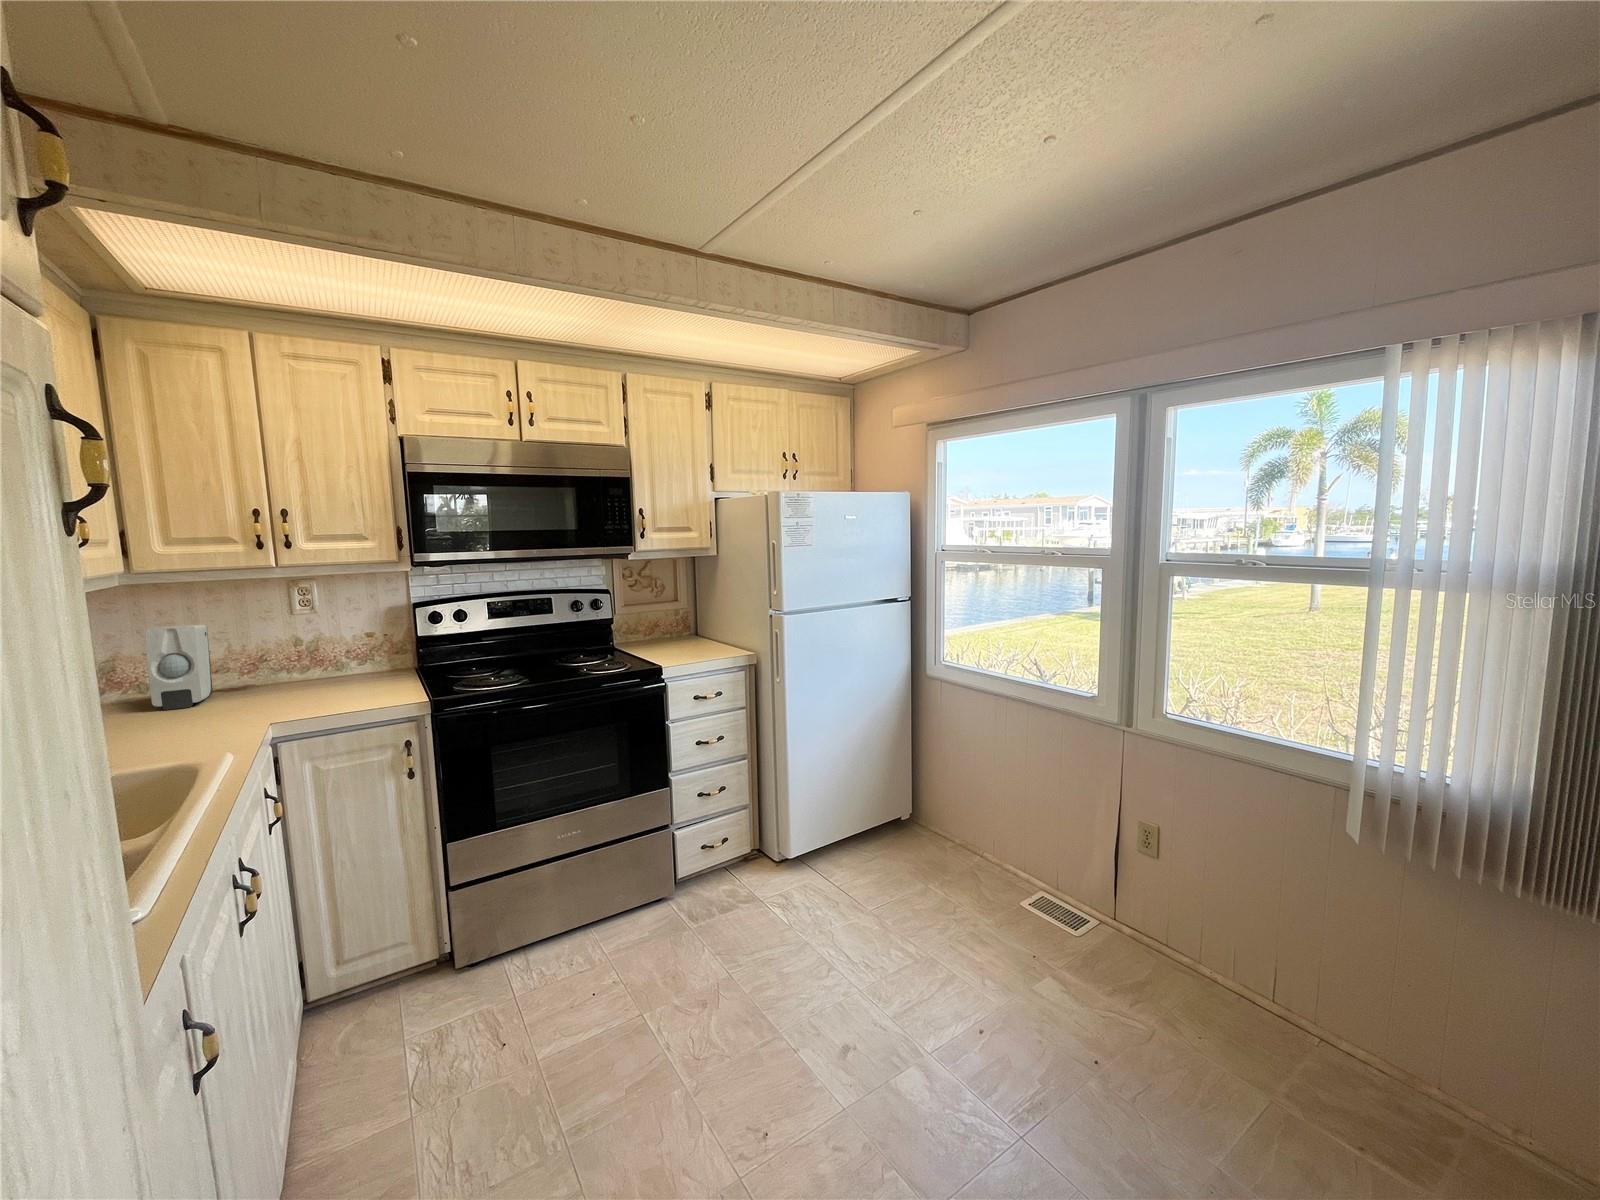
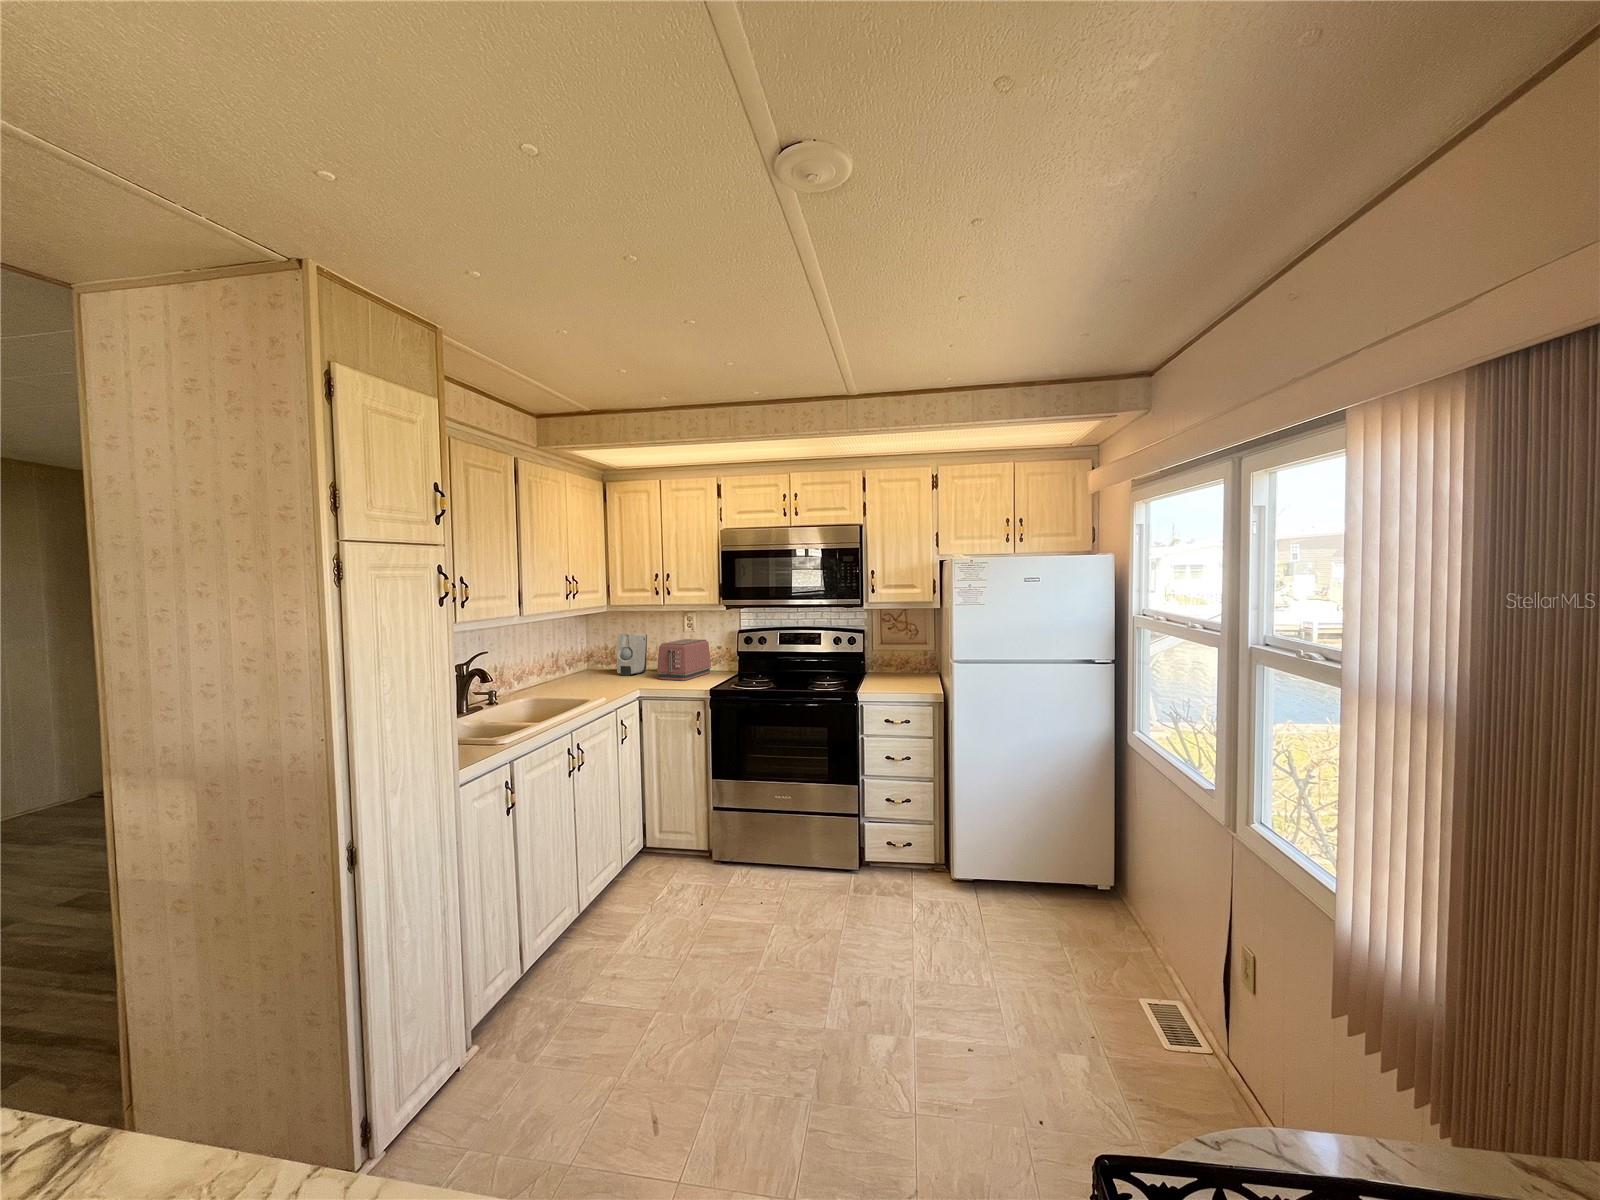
toaster: none [275,623,363,702] -> present [657,639,711,680]

